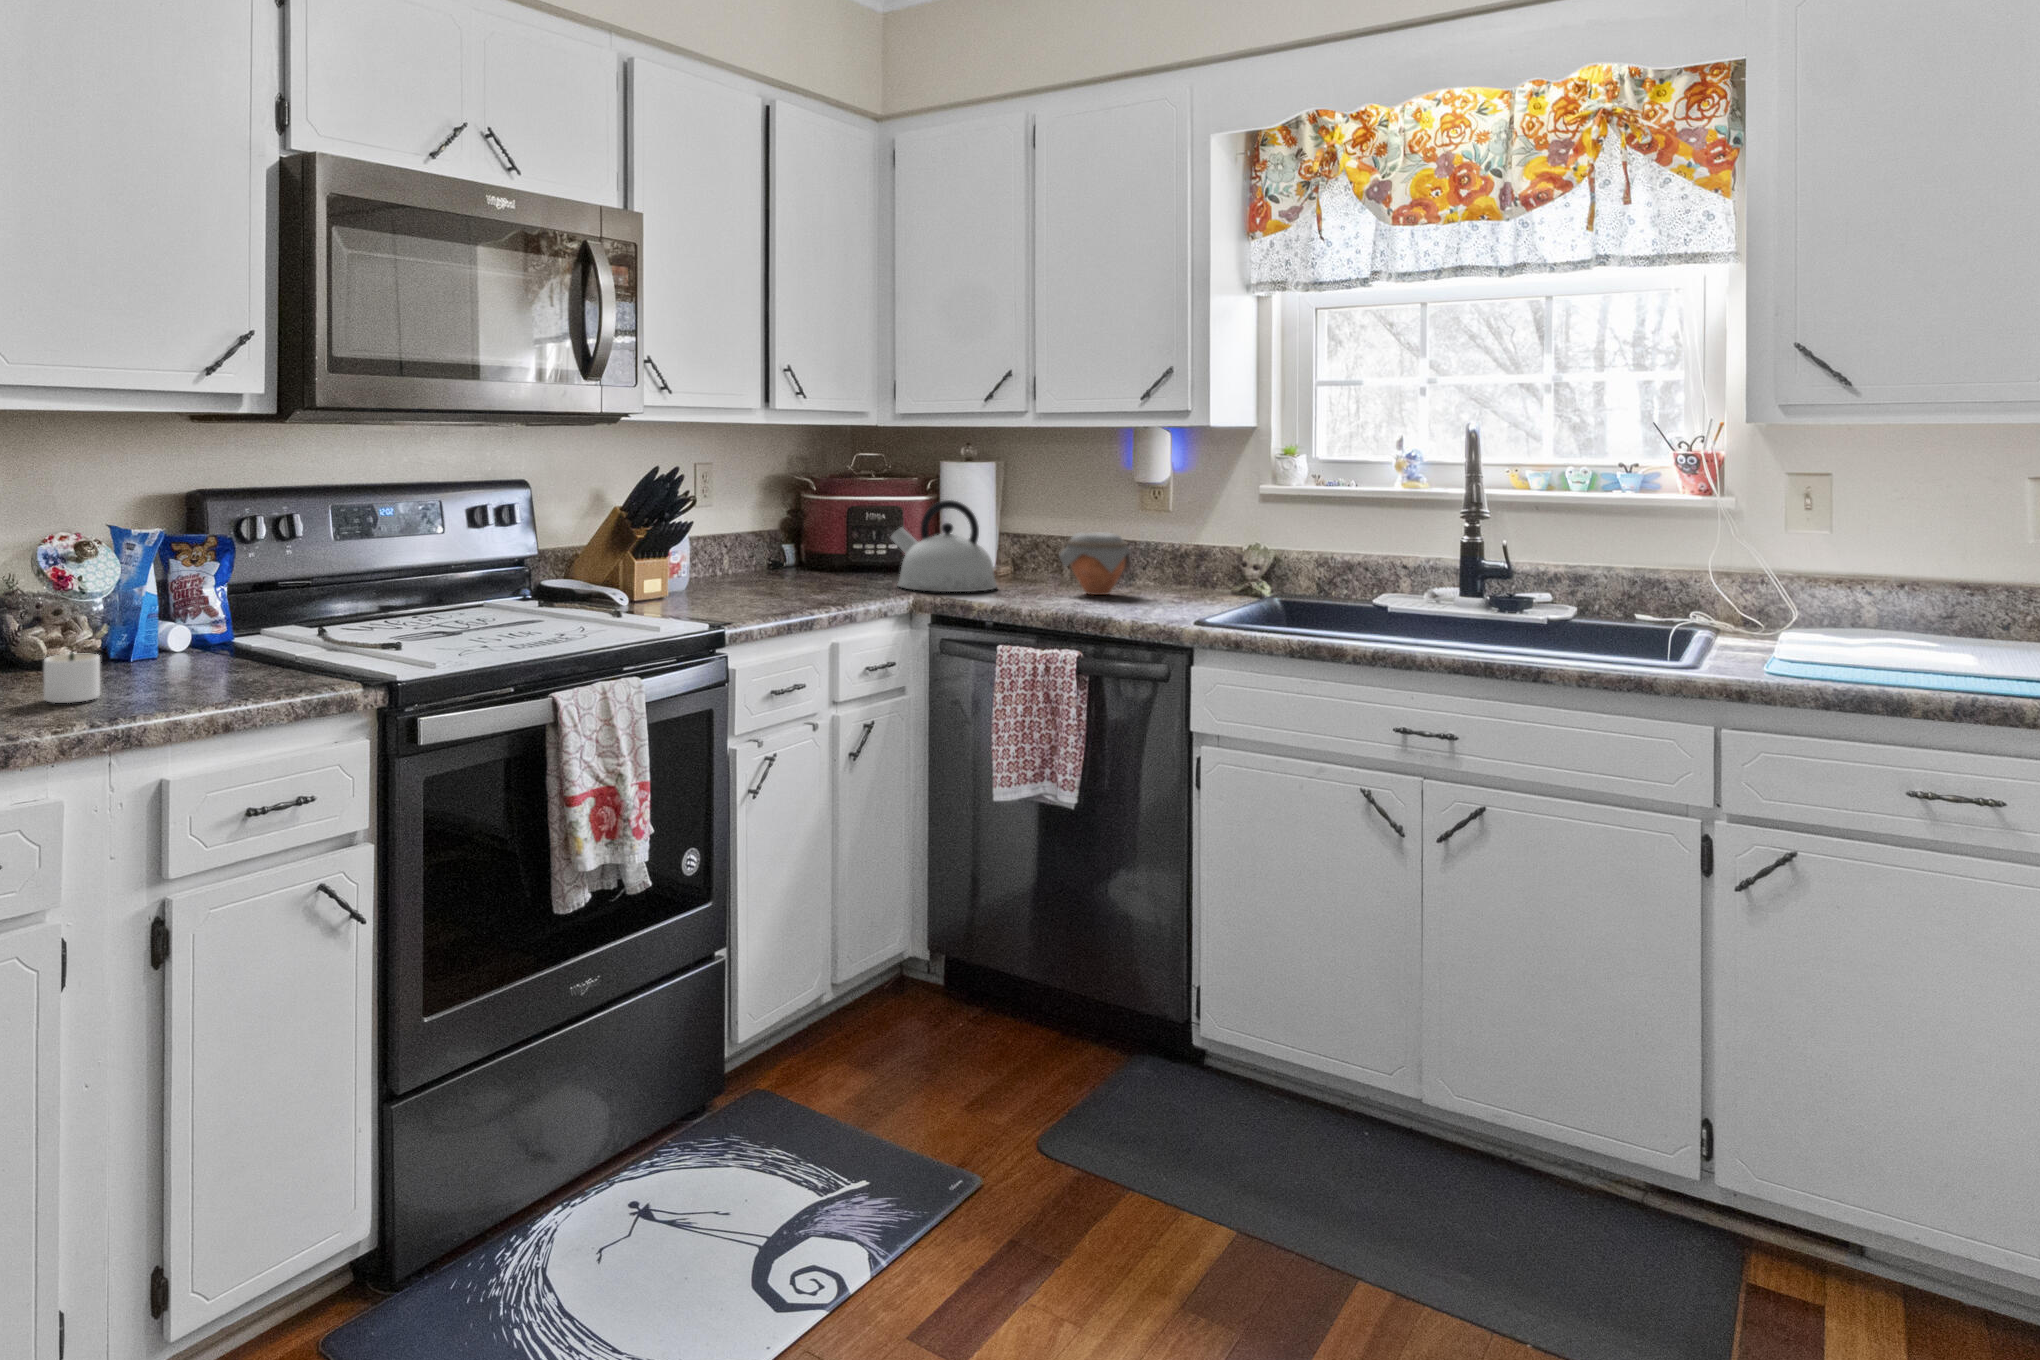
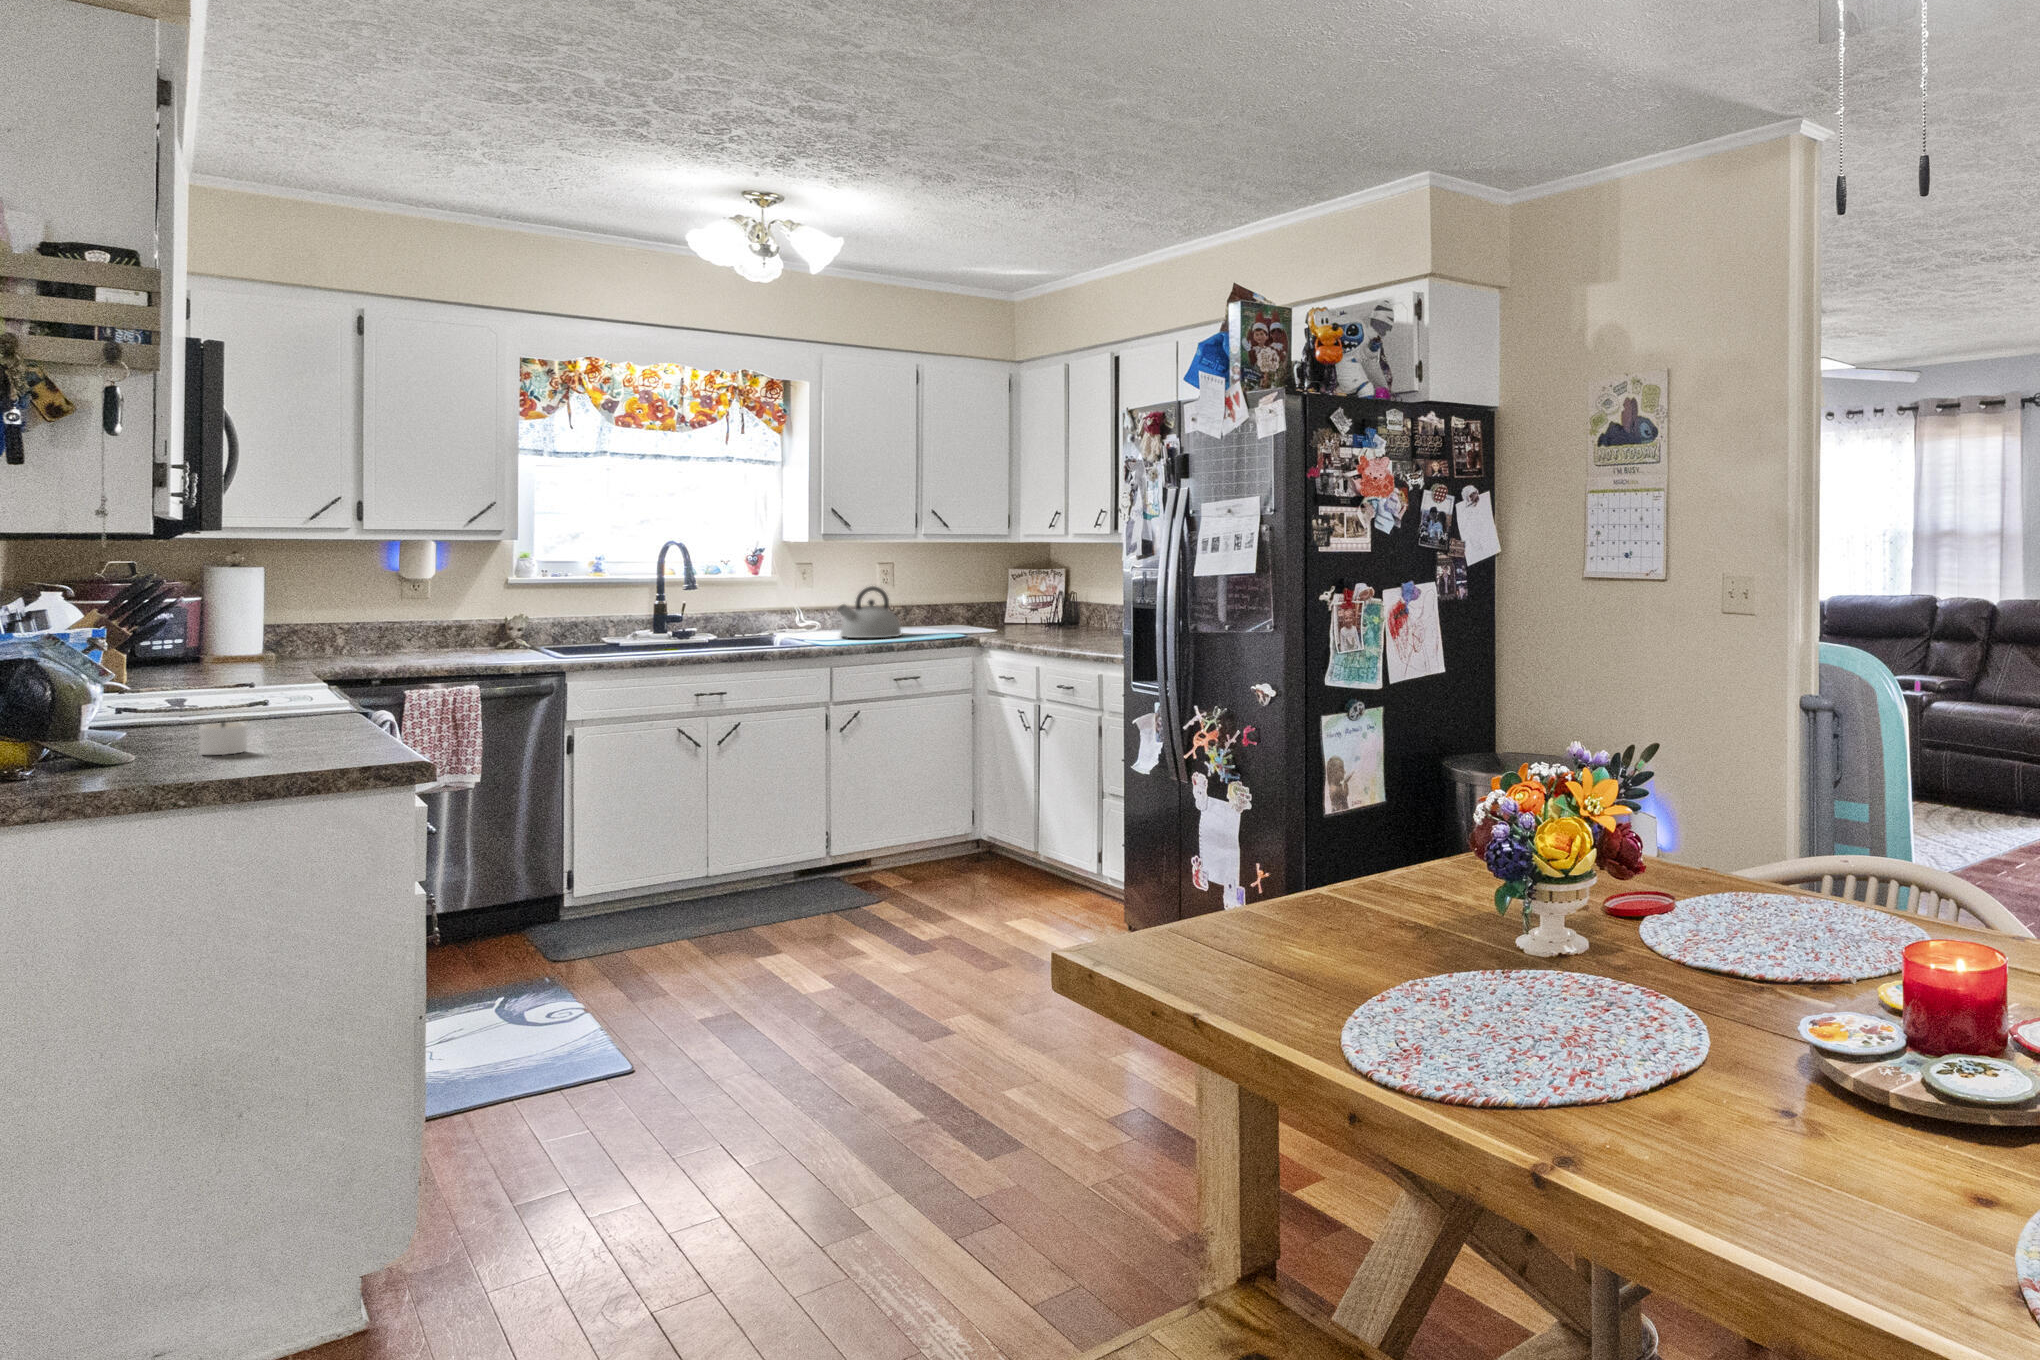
kettle: present [890,500,997,592] -> present [838,586,901,638]
jar: present [1060,532,1131,595] -> none [401,613,458,655]

